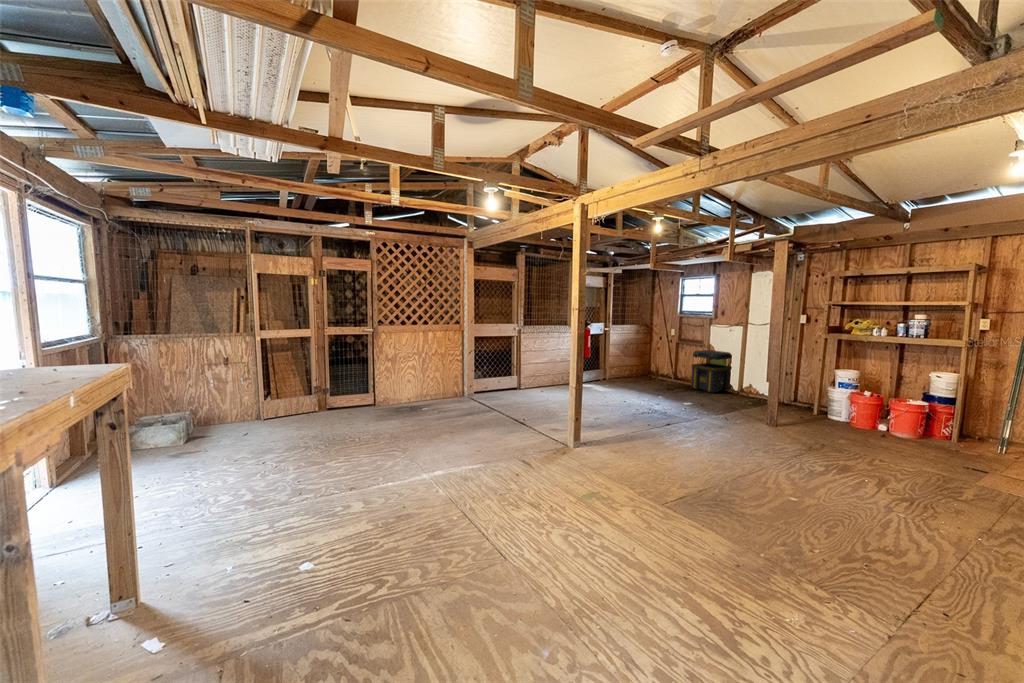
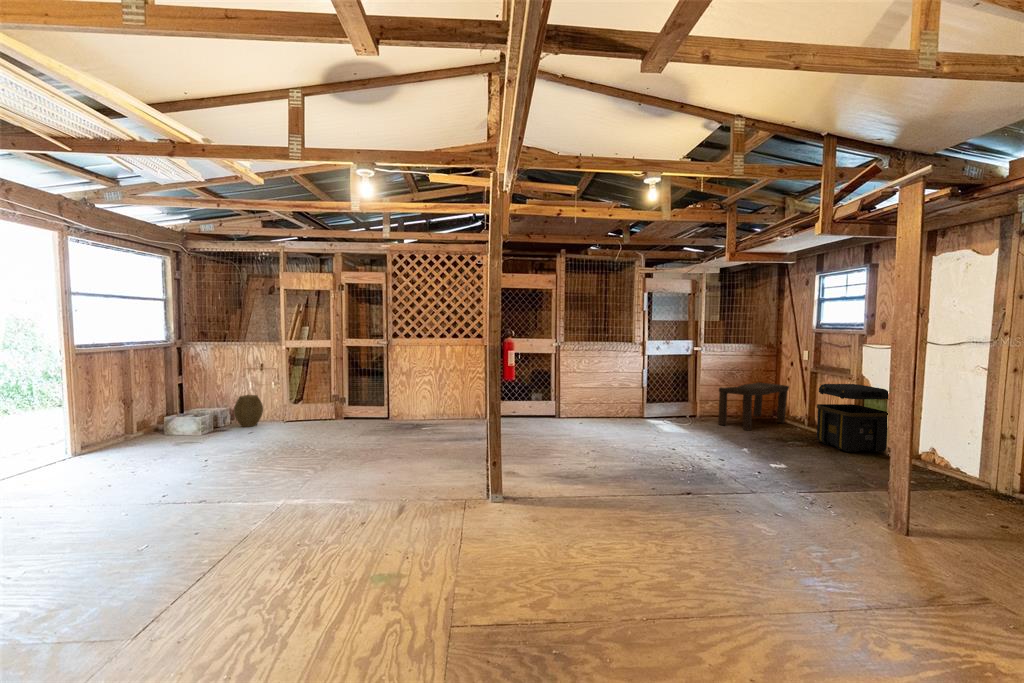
bench: none [627,352,662,386] -> present [718,383,789,430]
woven basket: none [205,394,240,432] -> present [234,395,263,427]

